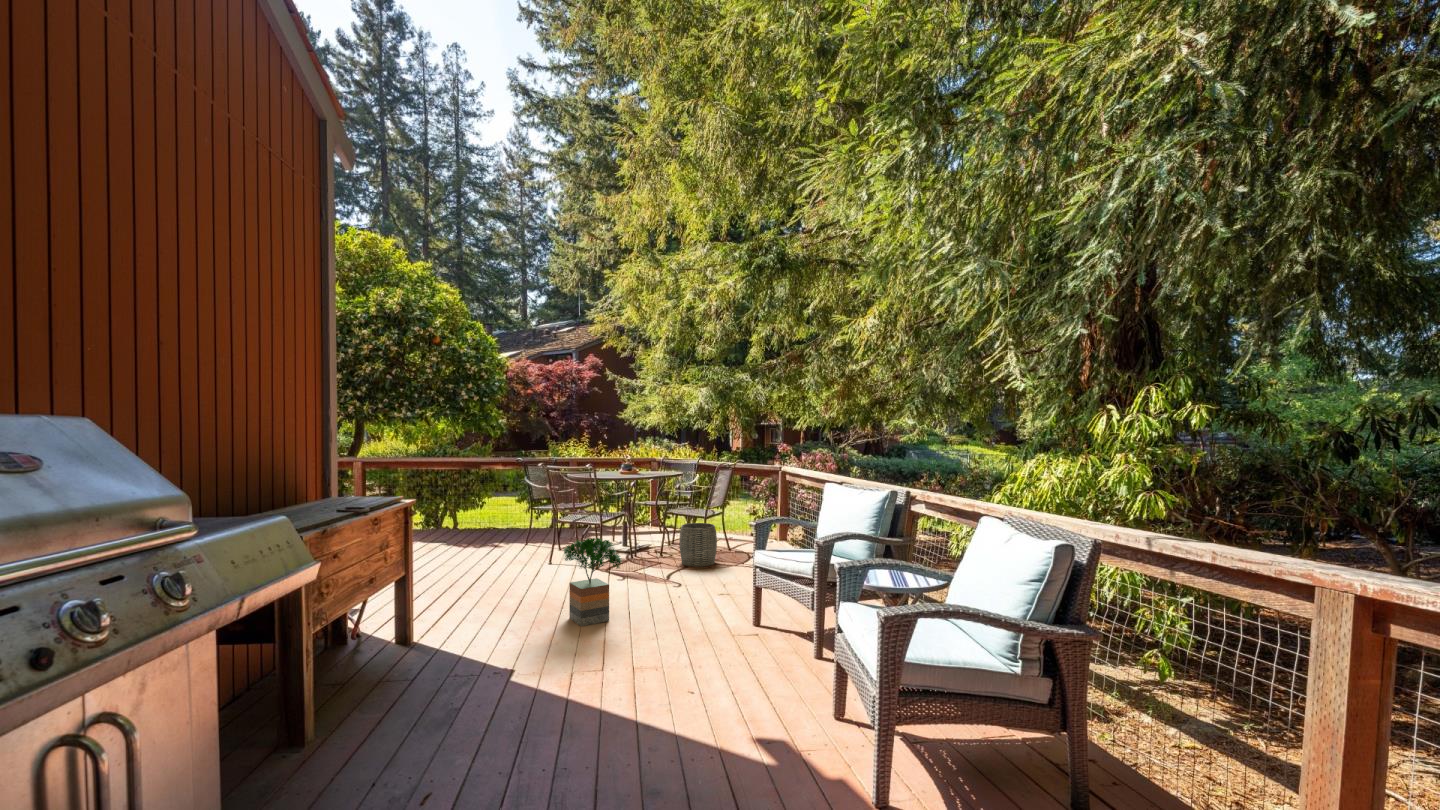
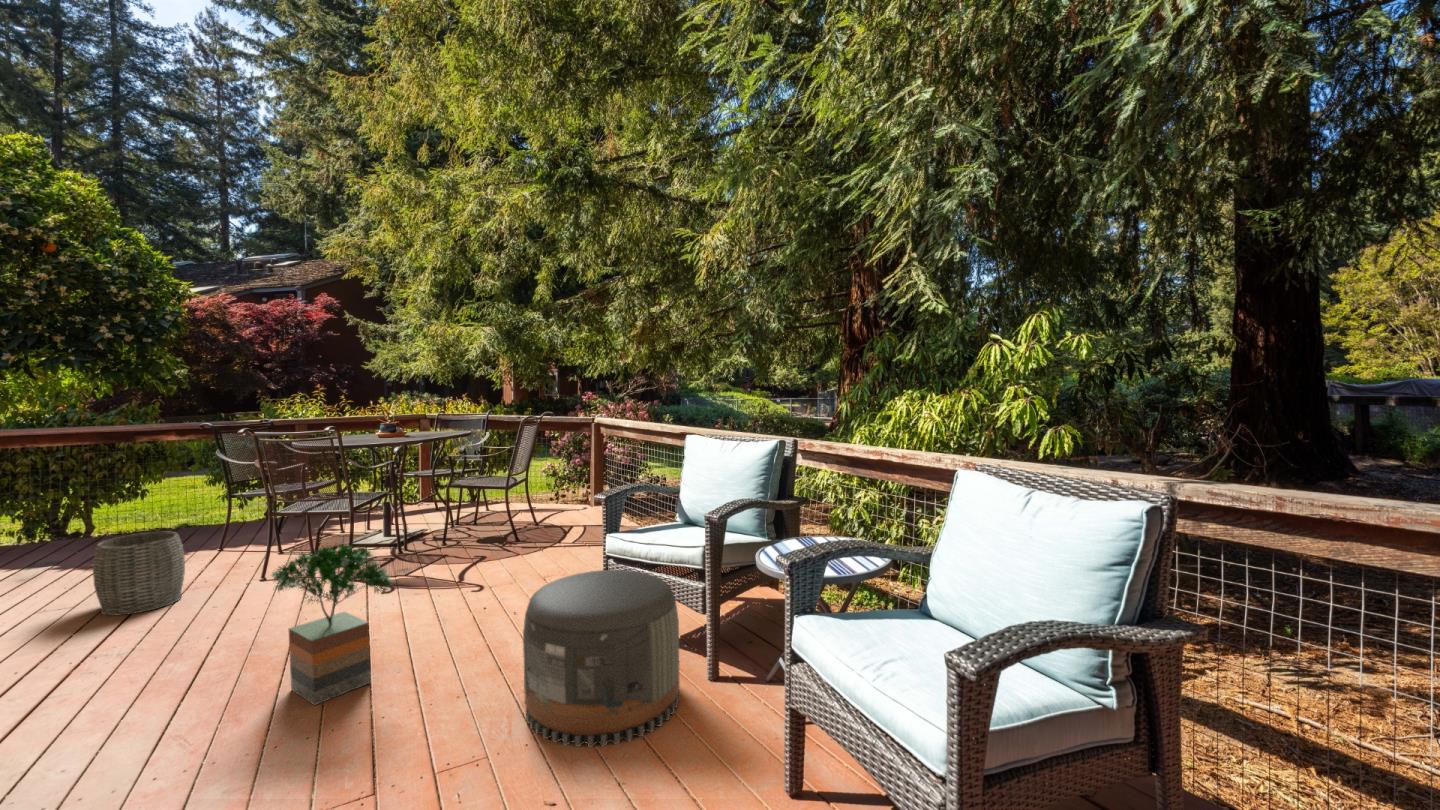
woven basket: present [679,523,717,567] -> present [93,532,185,616]
pouf: none [688,567,782,664] -> present [523,570,680,747]

